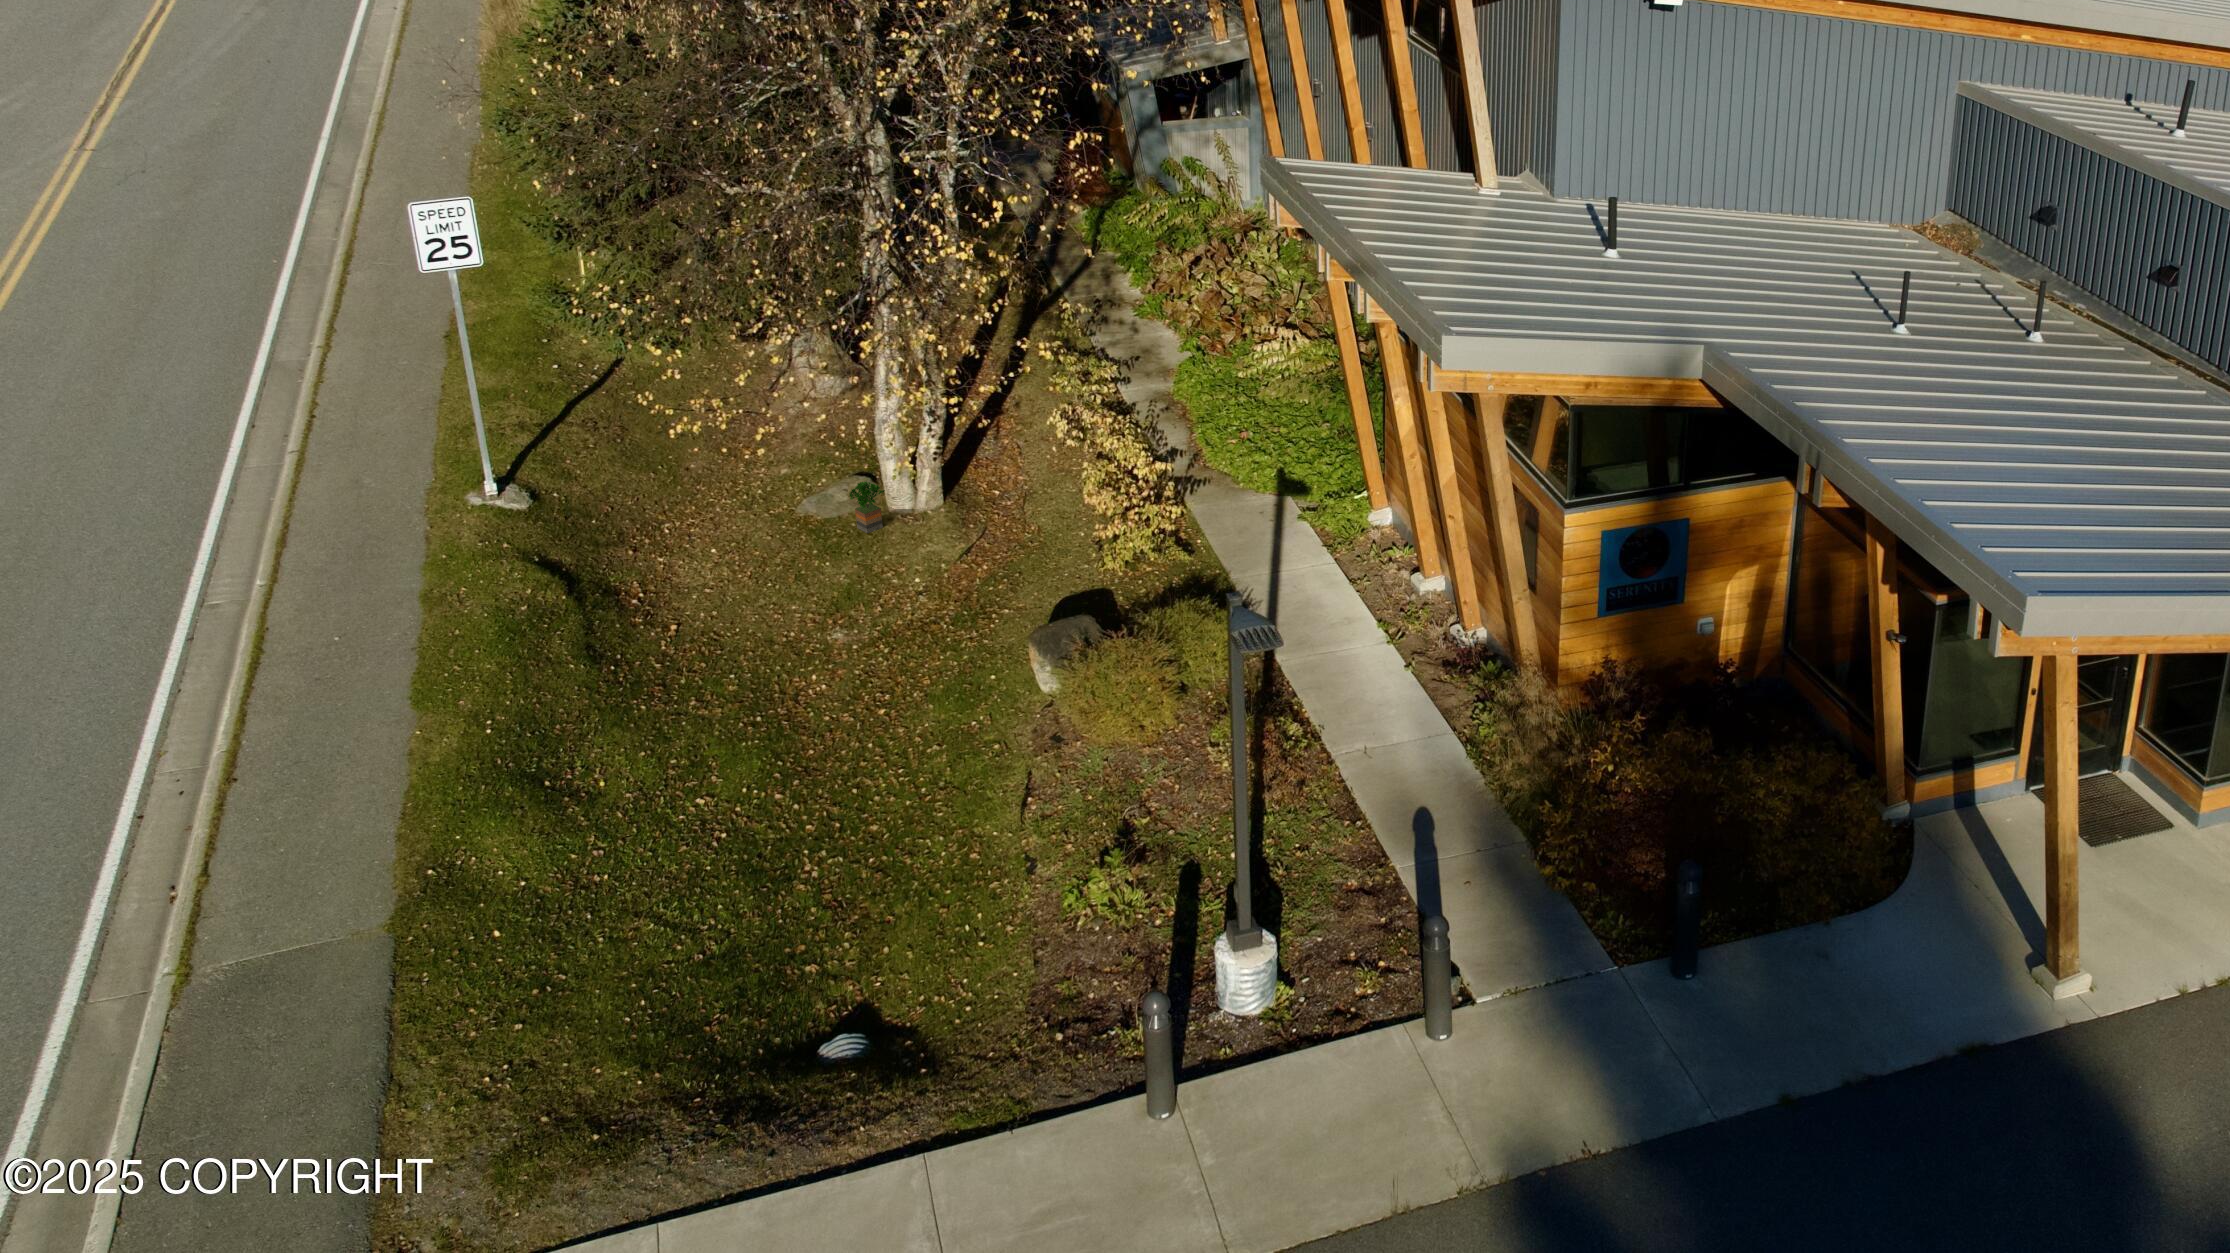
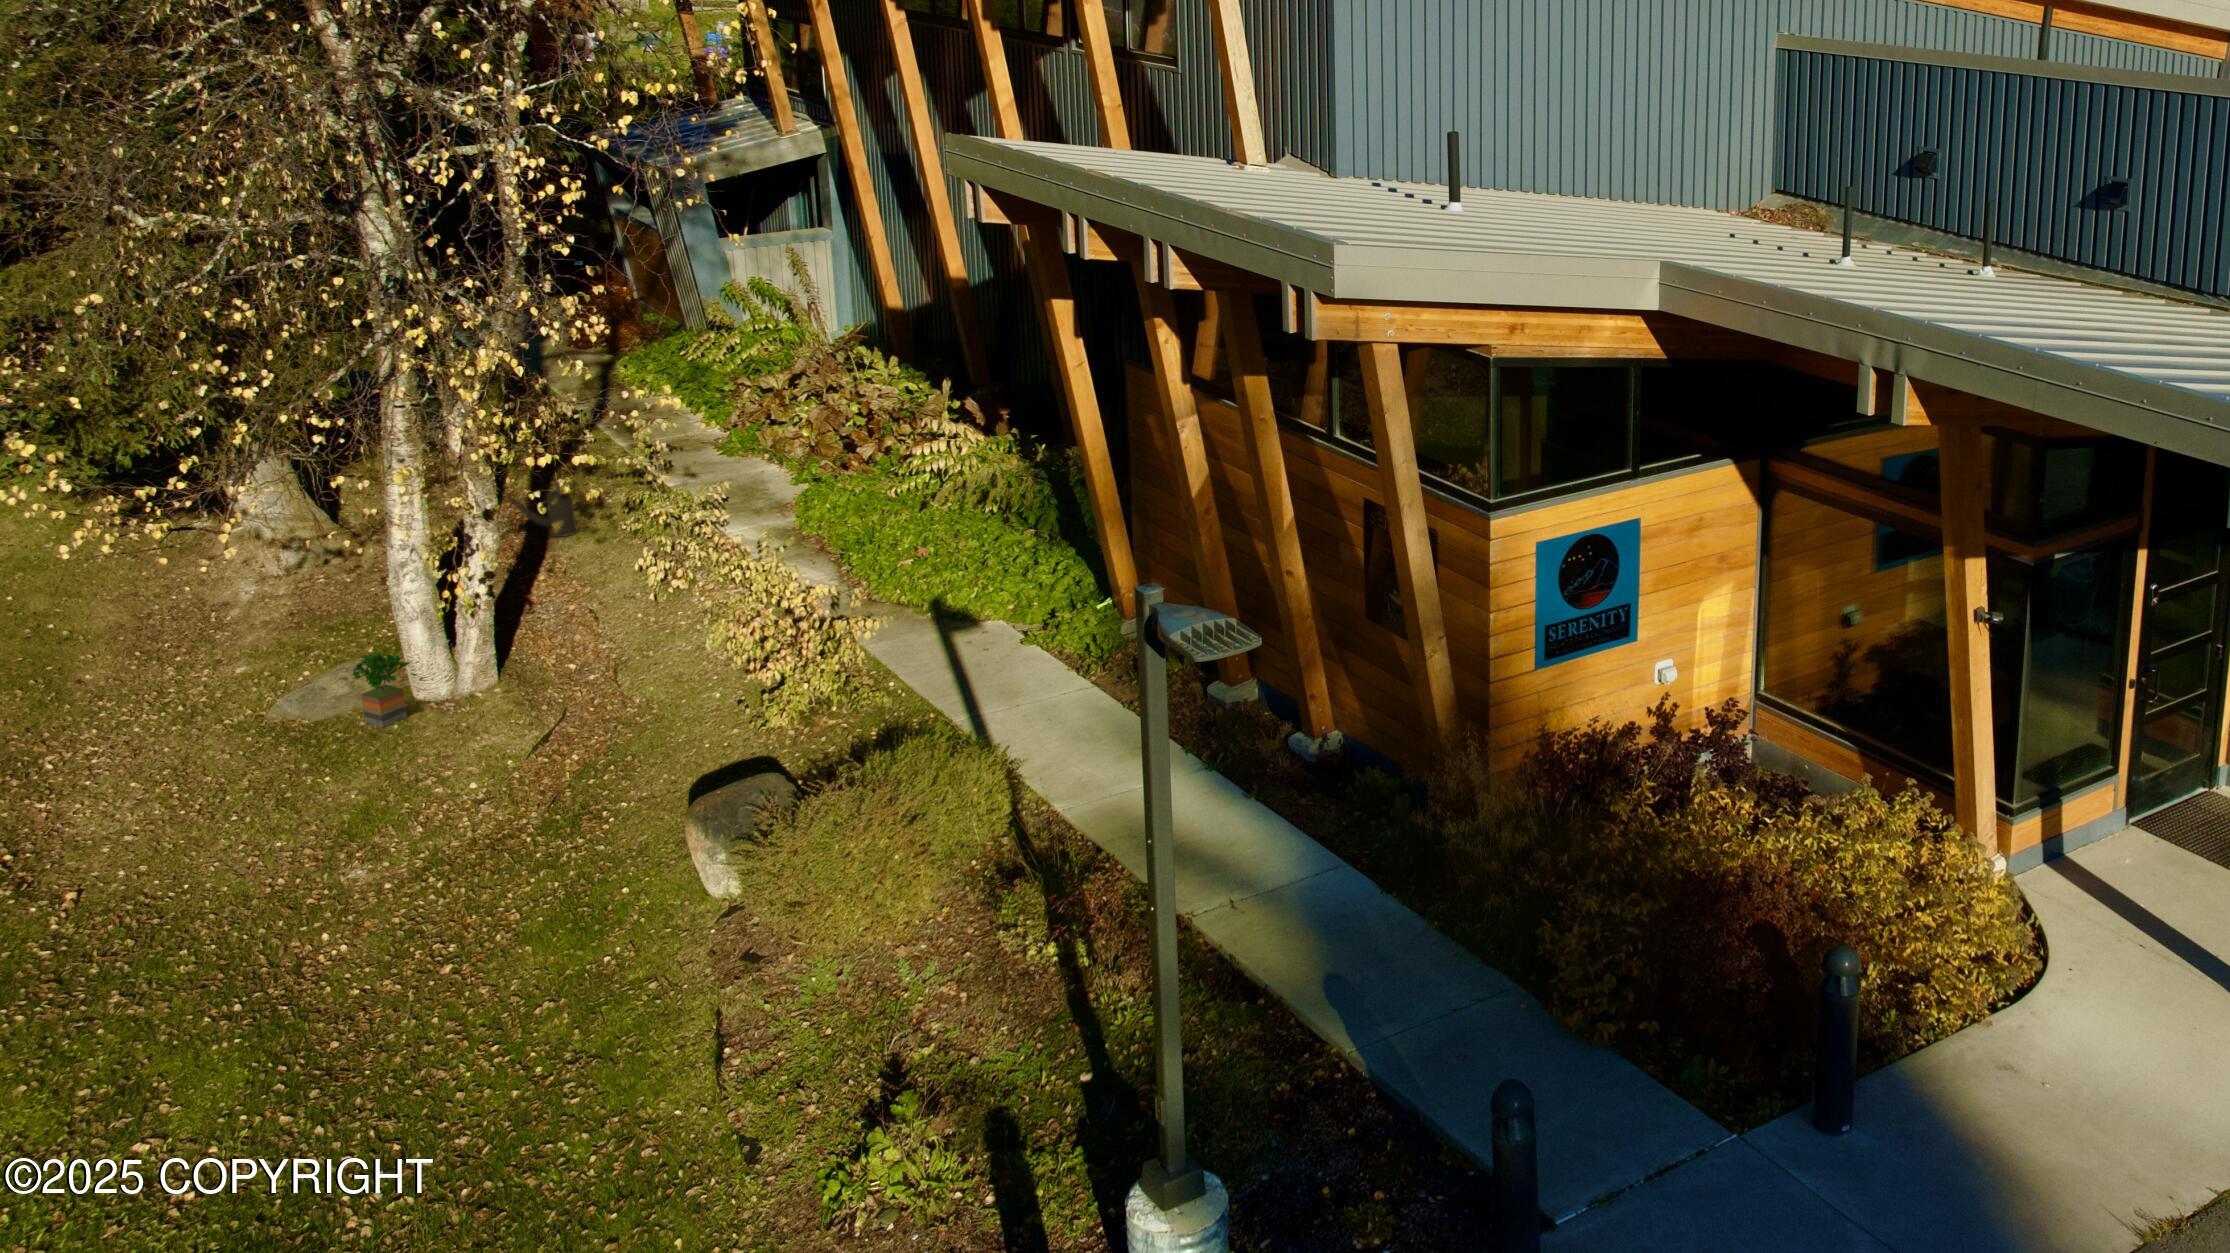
watering can: none [970,346,1023,388] -> present [509,482,578,537]

